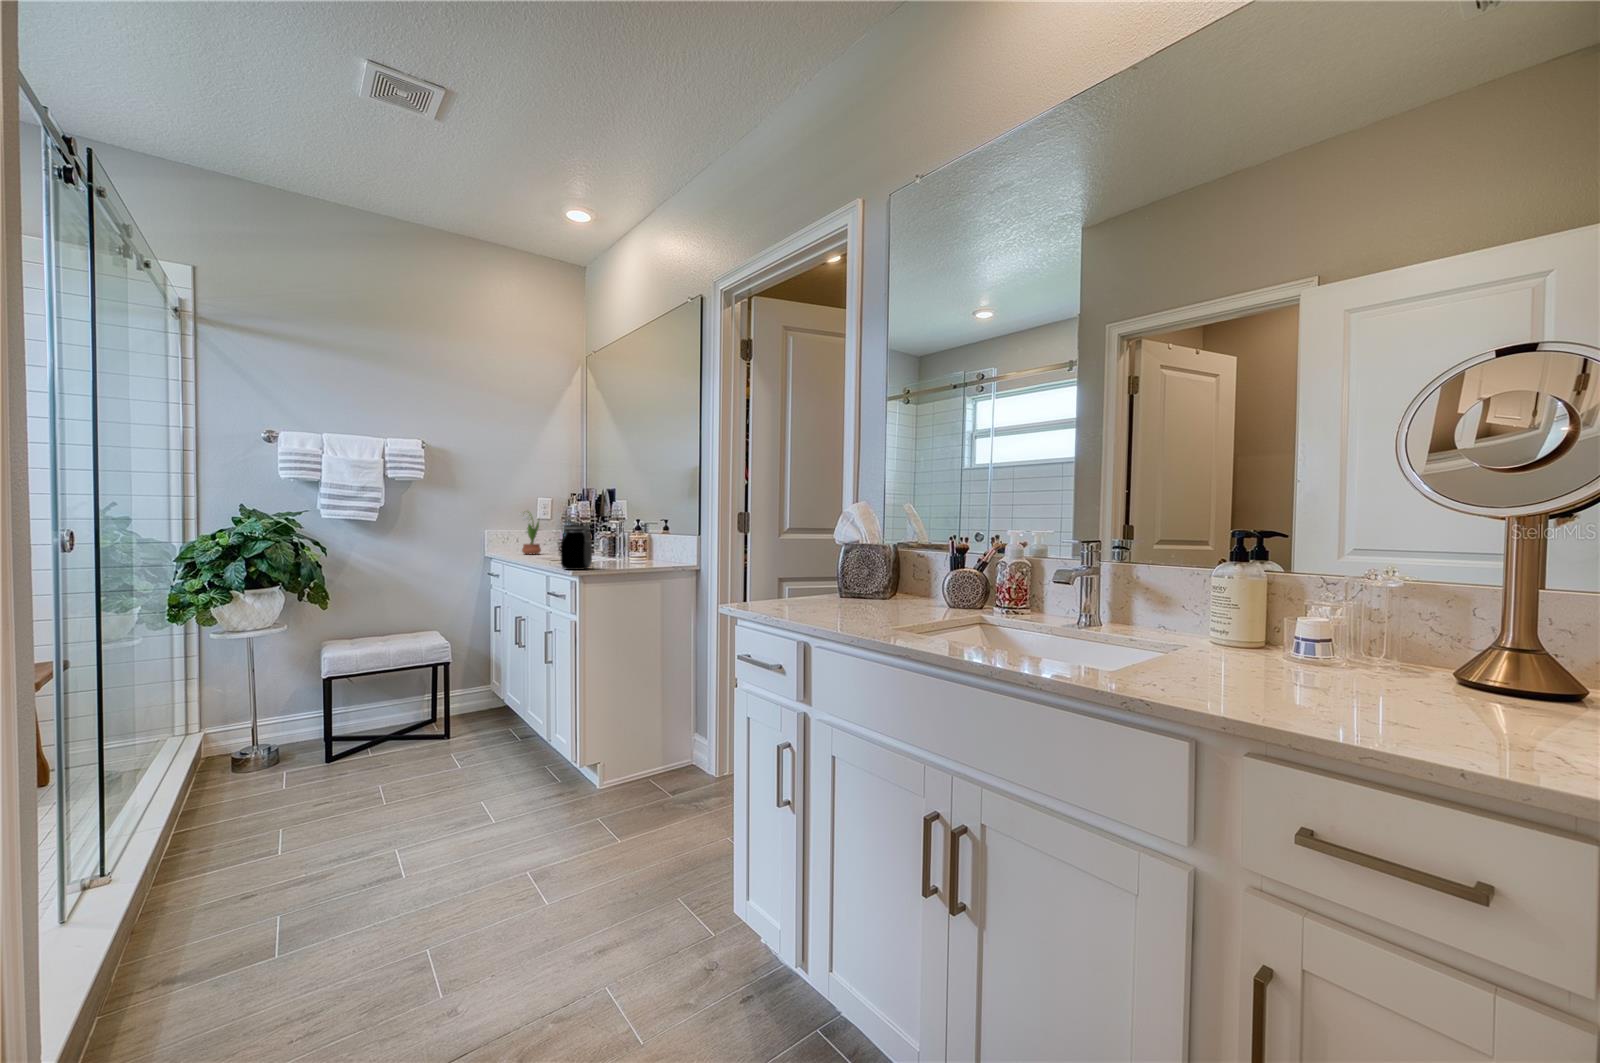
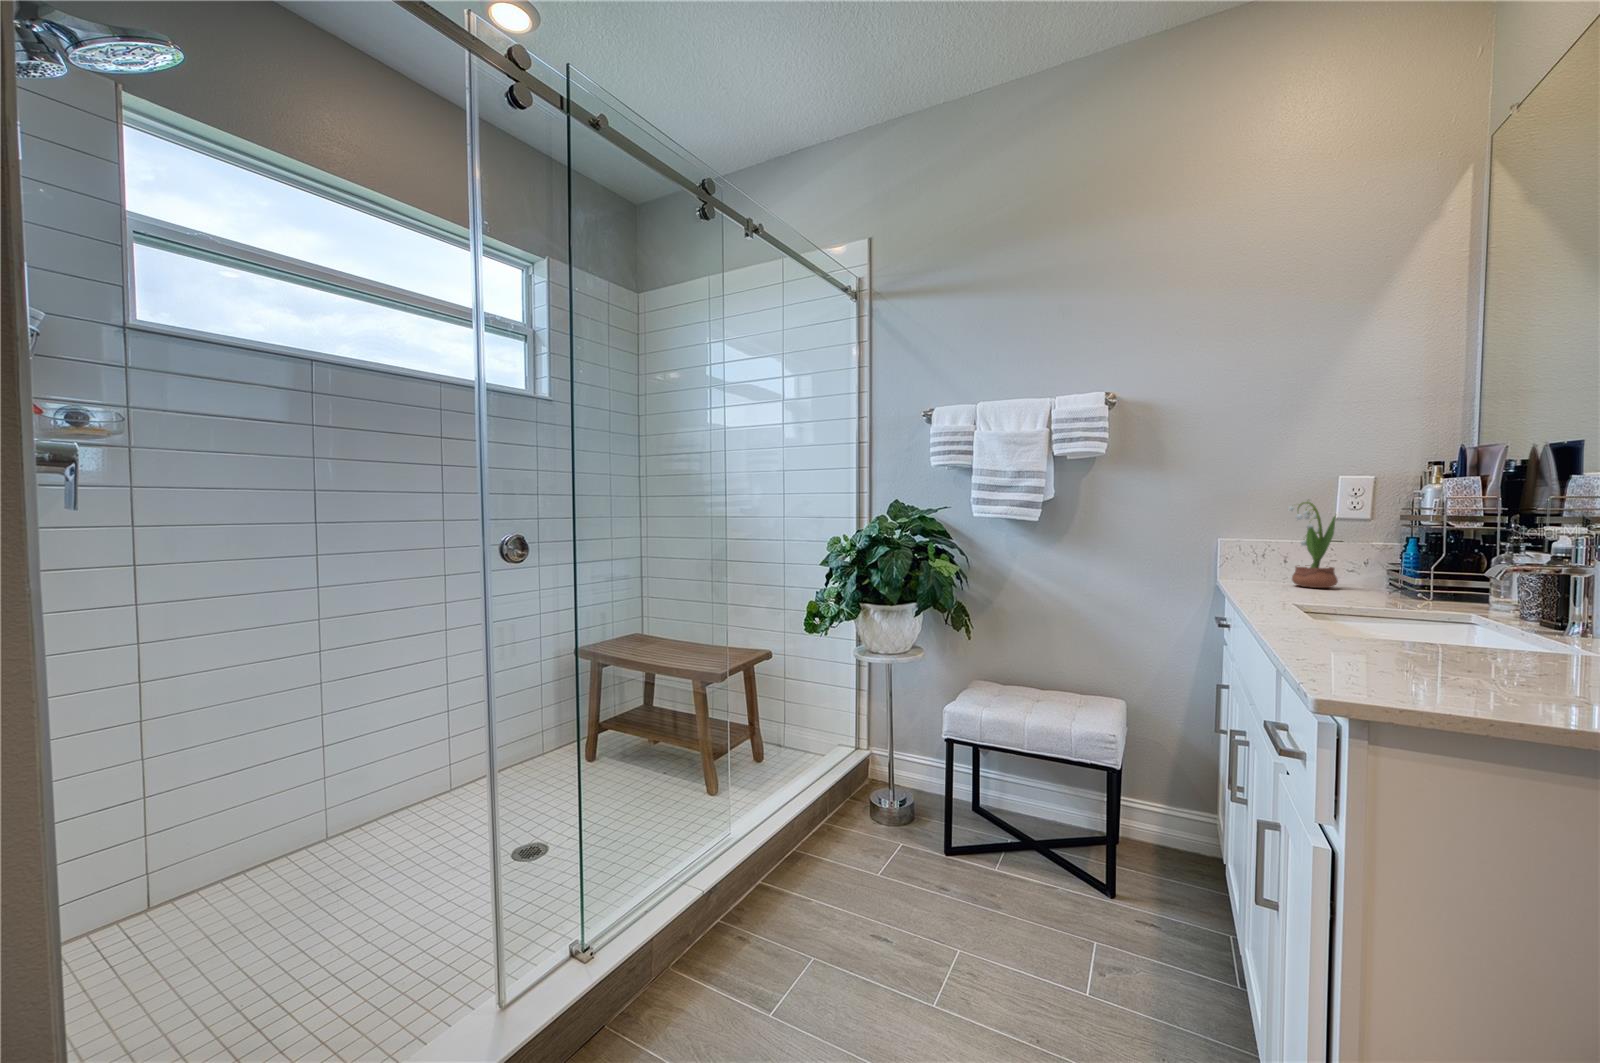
jar: present [561,525,592,570] -> none [1360,540,1498,691]

